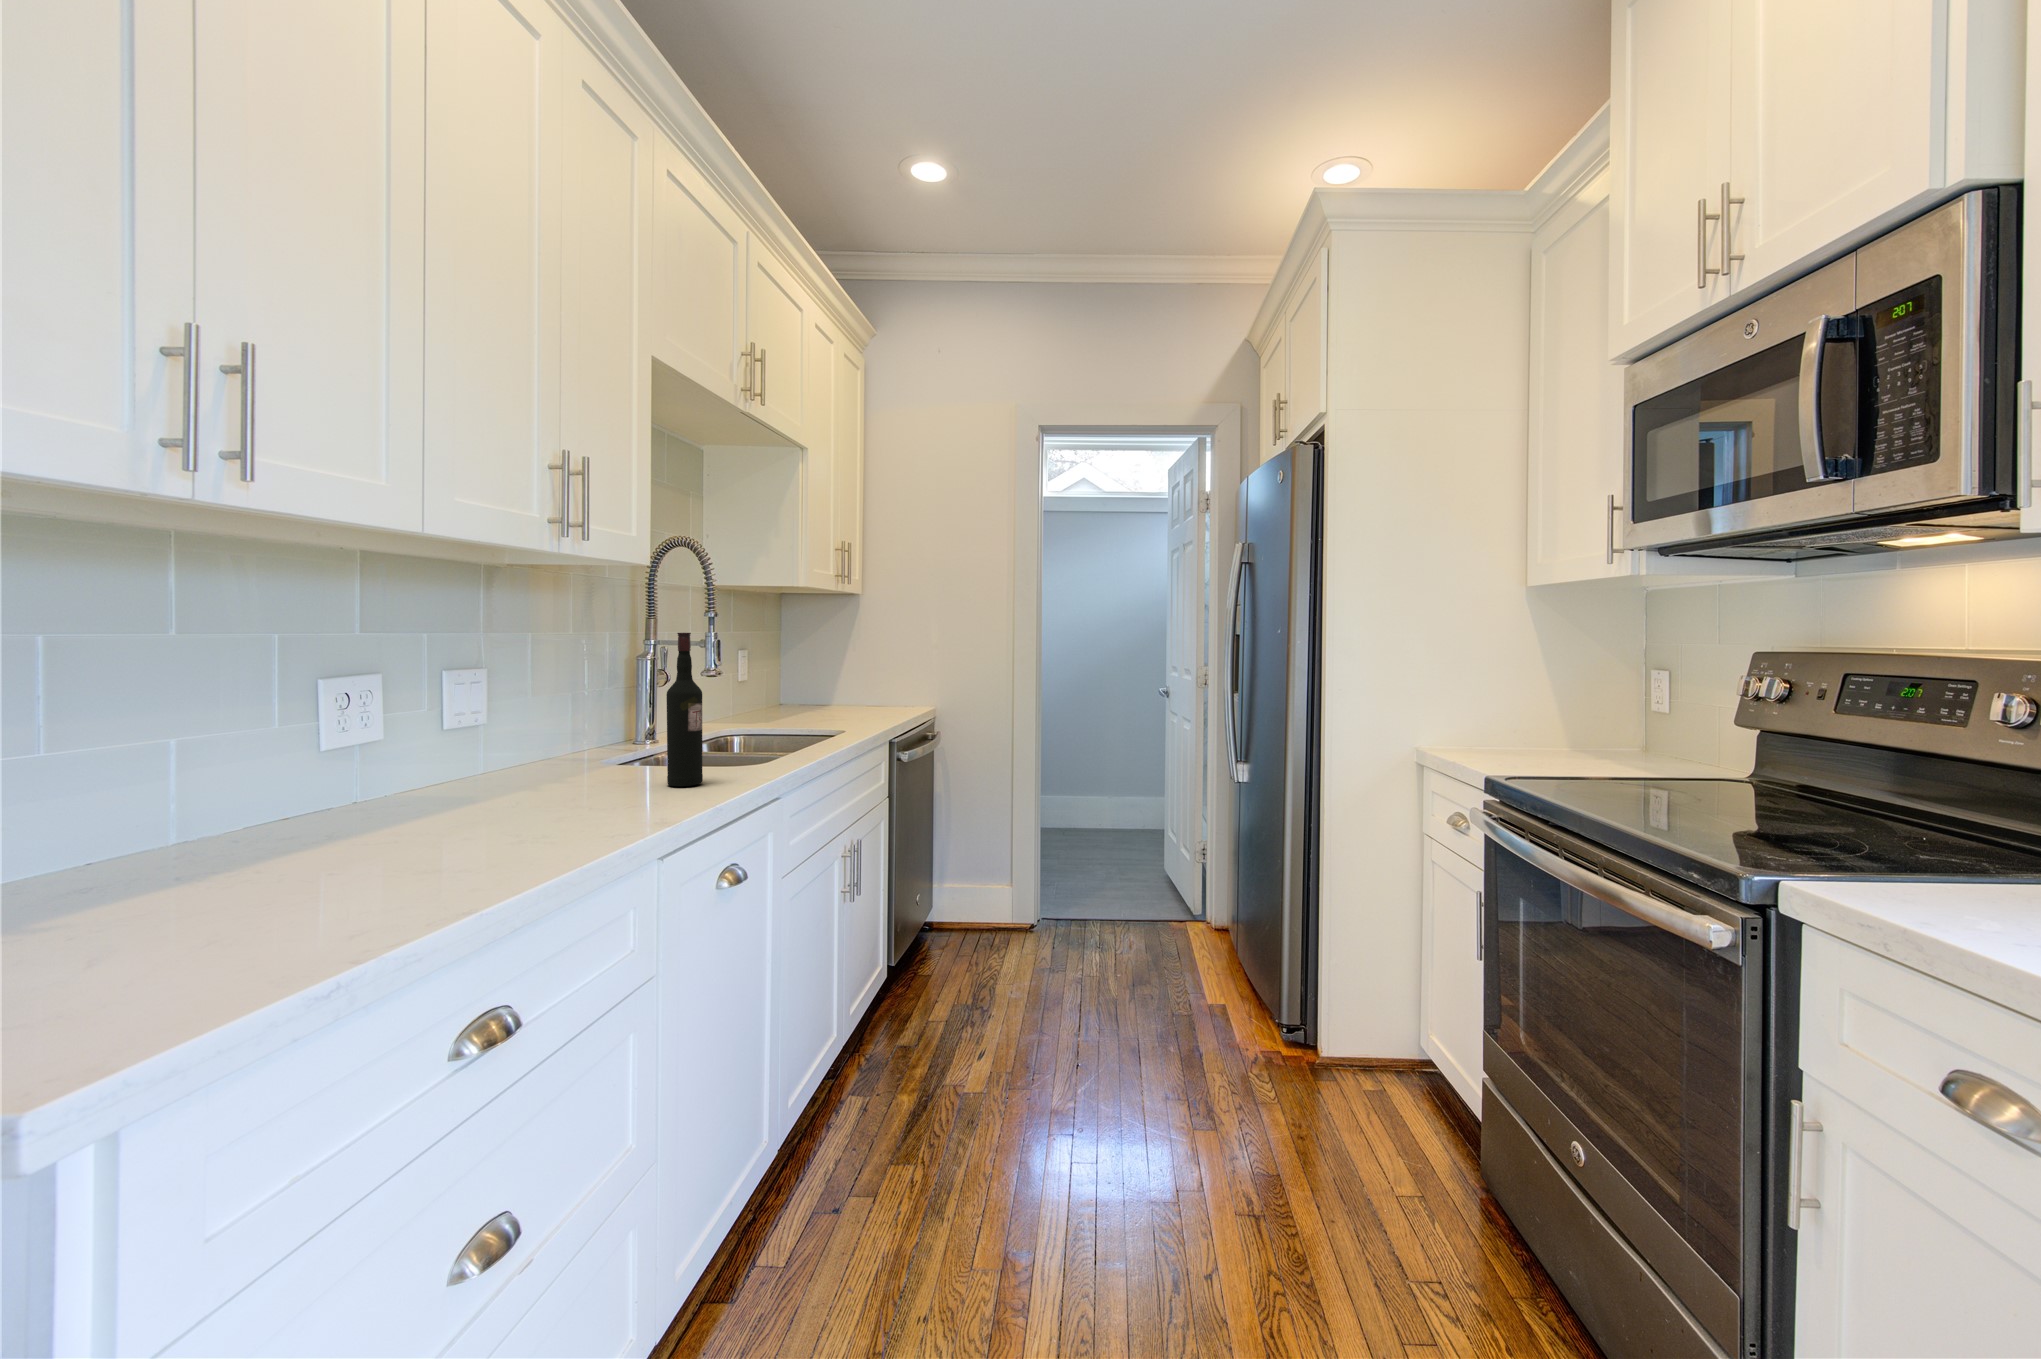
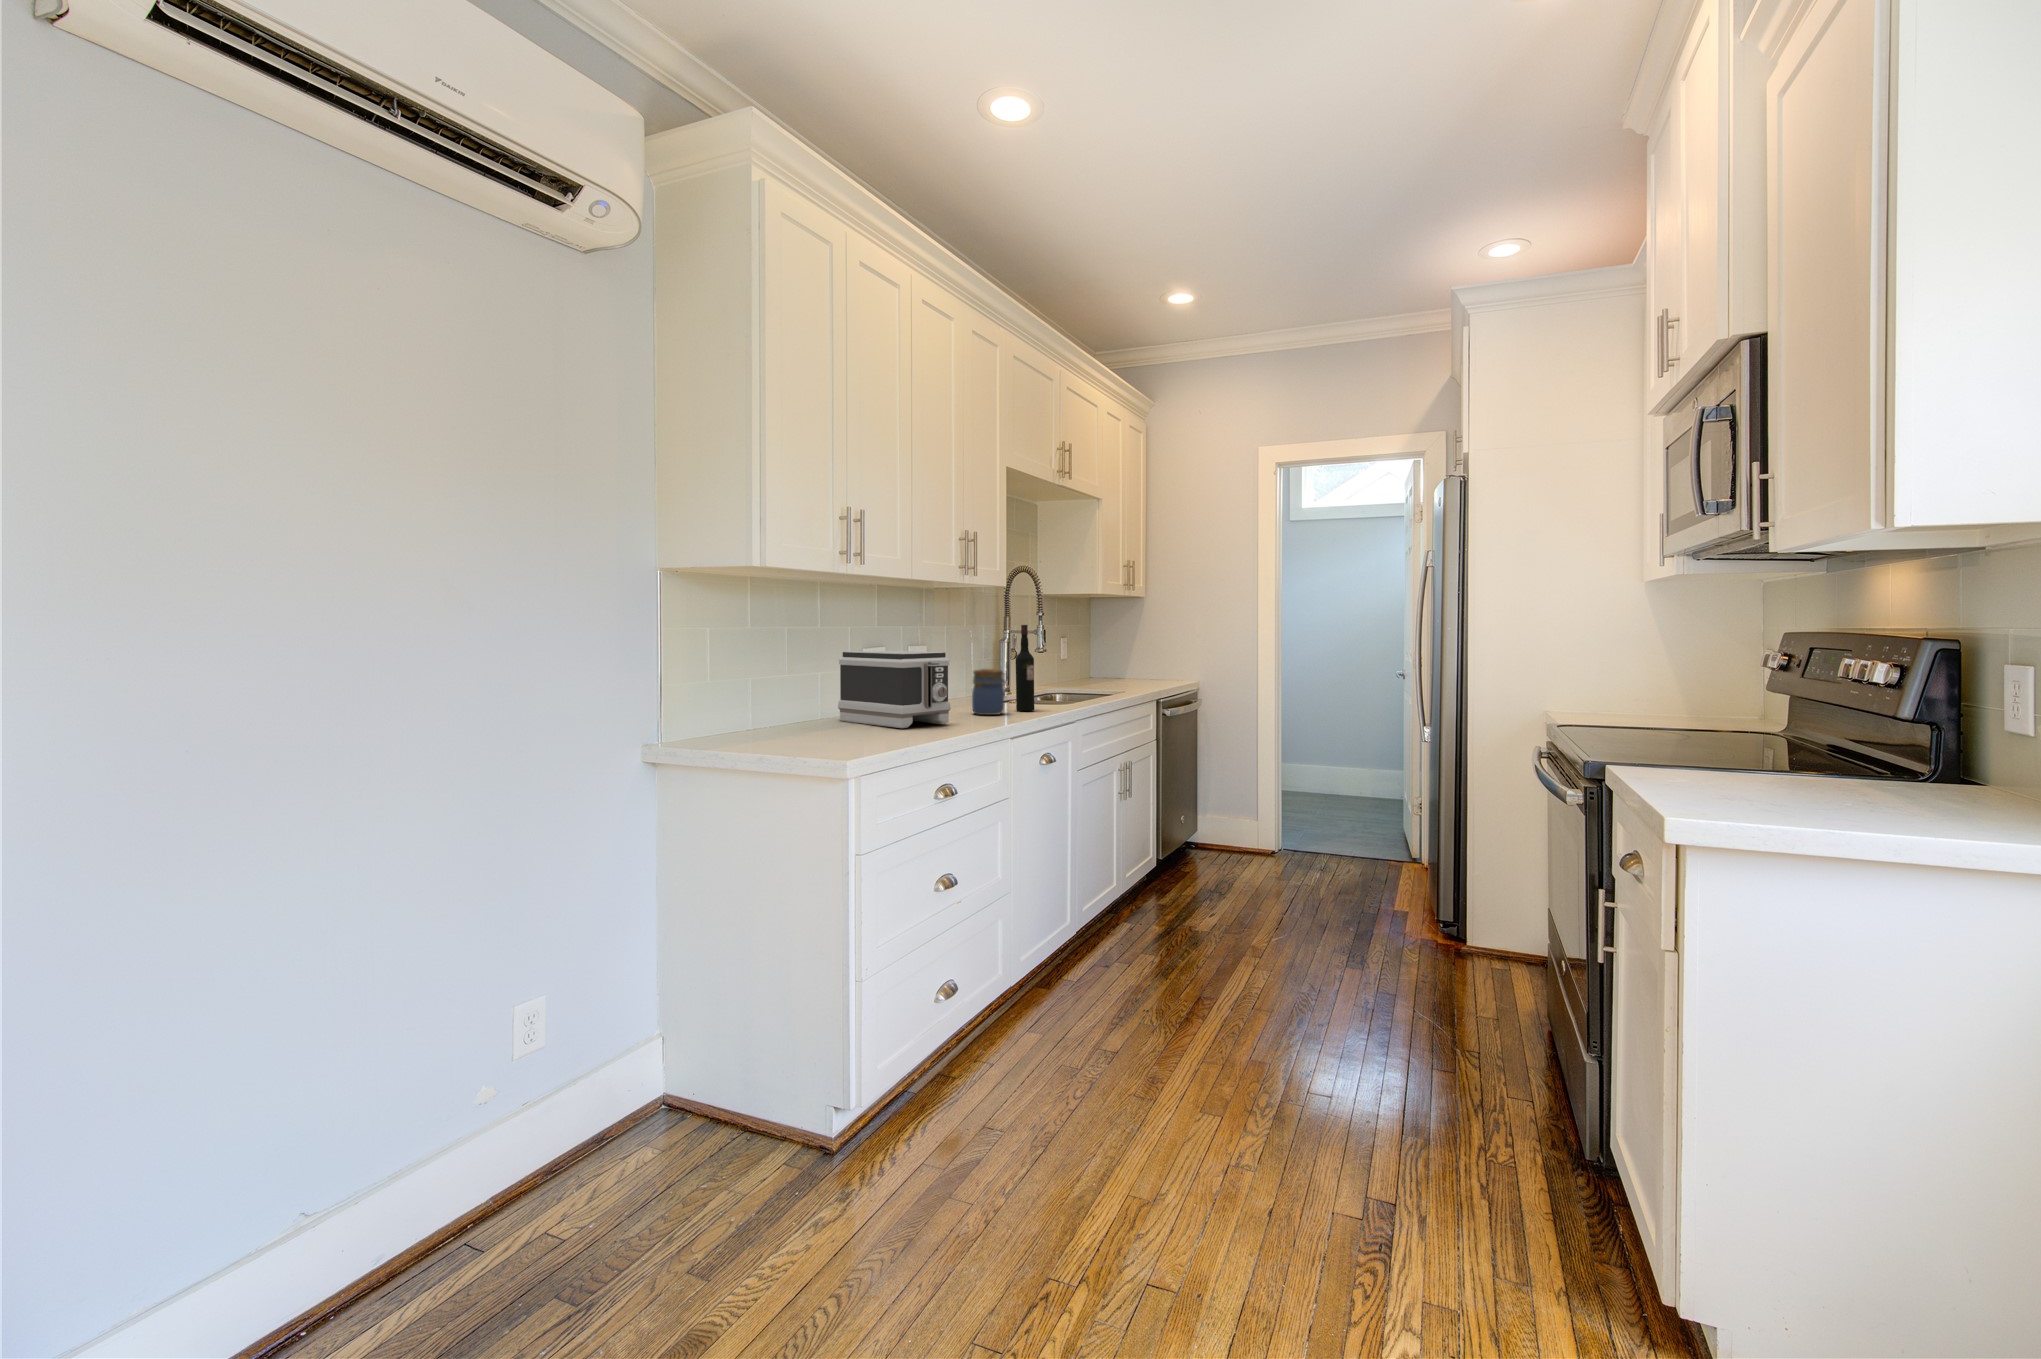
toaster: none [215,685,513,870] -> present [838,651,951,728]
jar: none [574,714,648,804] -> present [972,669,1005,715]

